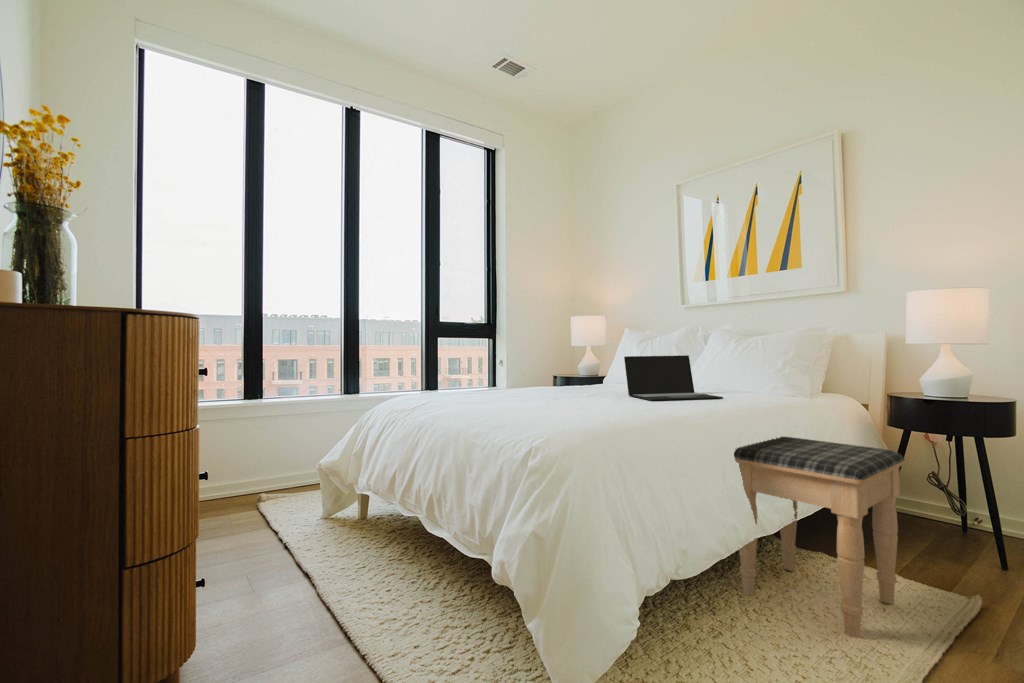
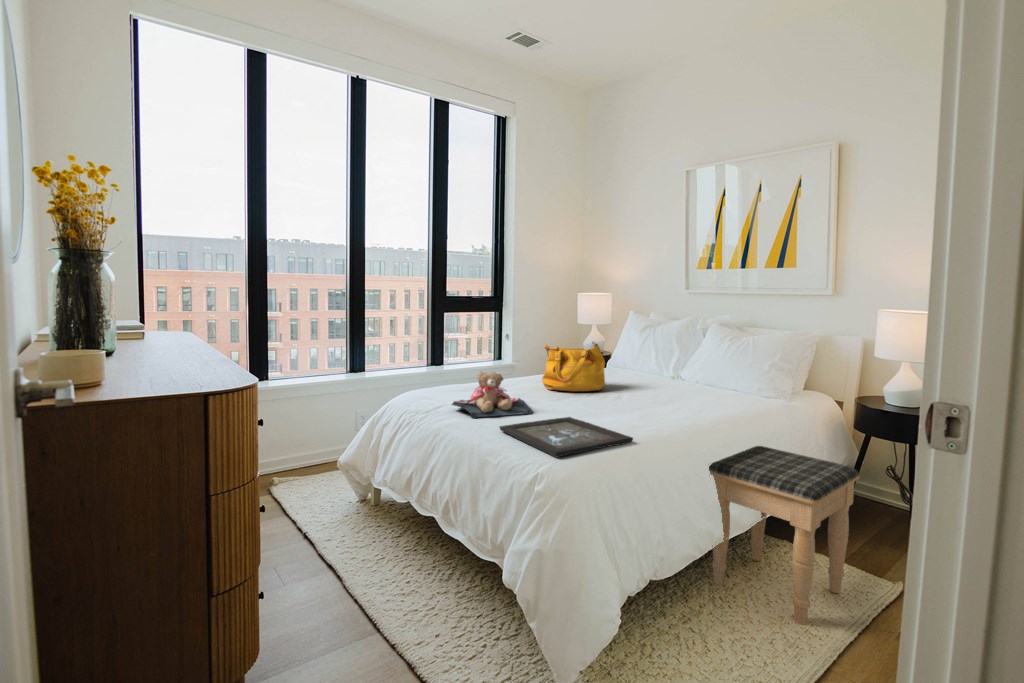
handbag: none [544,342,610,393] -> present [542,342,605,392]
laptop: present [624,355,723,401] -> none [619,357,709,406]
teddy bear: none [445,361,530,409] -> present [452,372,531,418]
tray: none [494,405,643,430] -> present [500,417,633,458]

